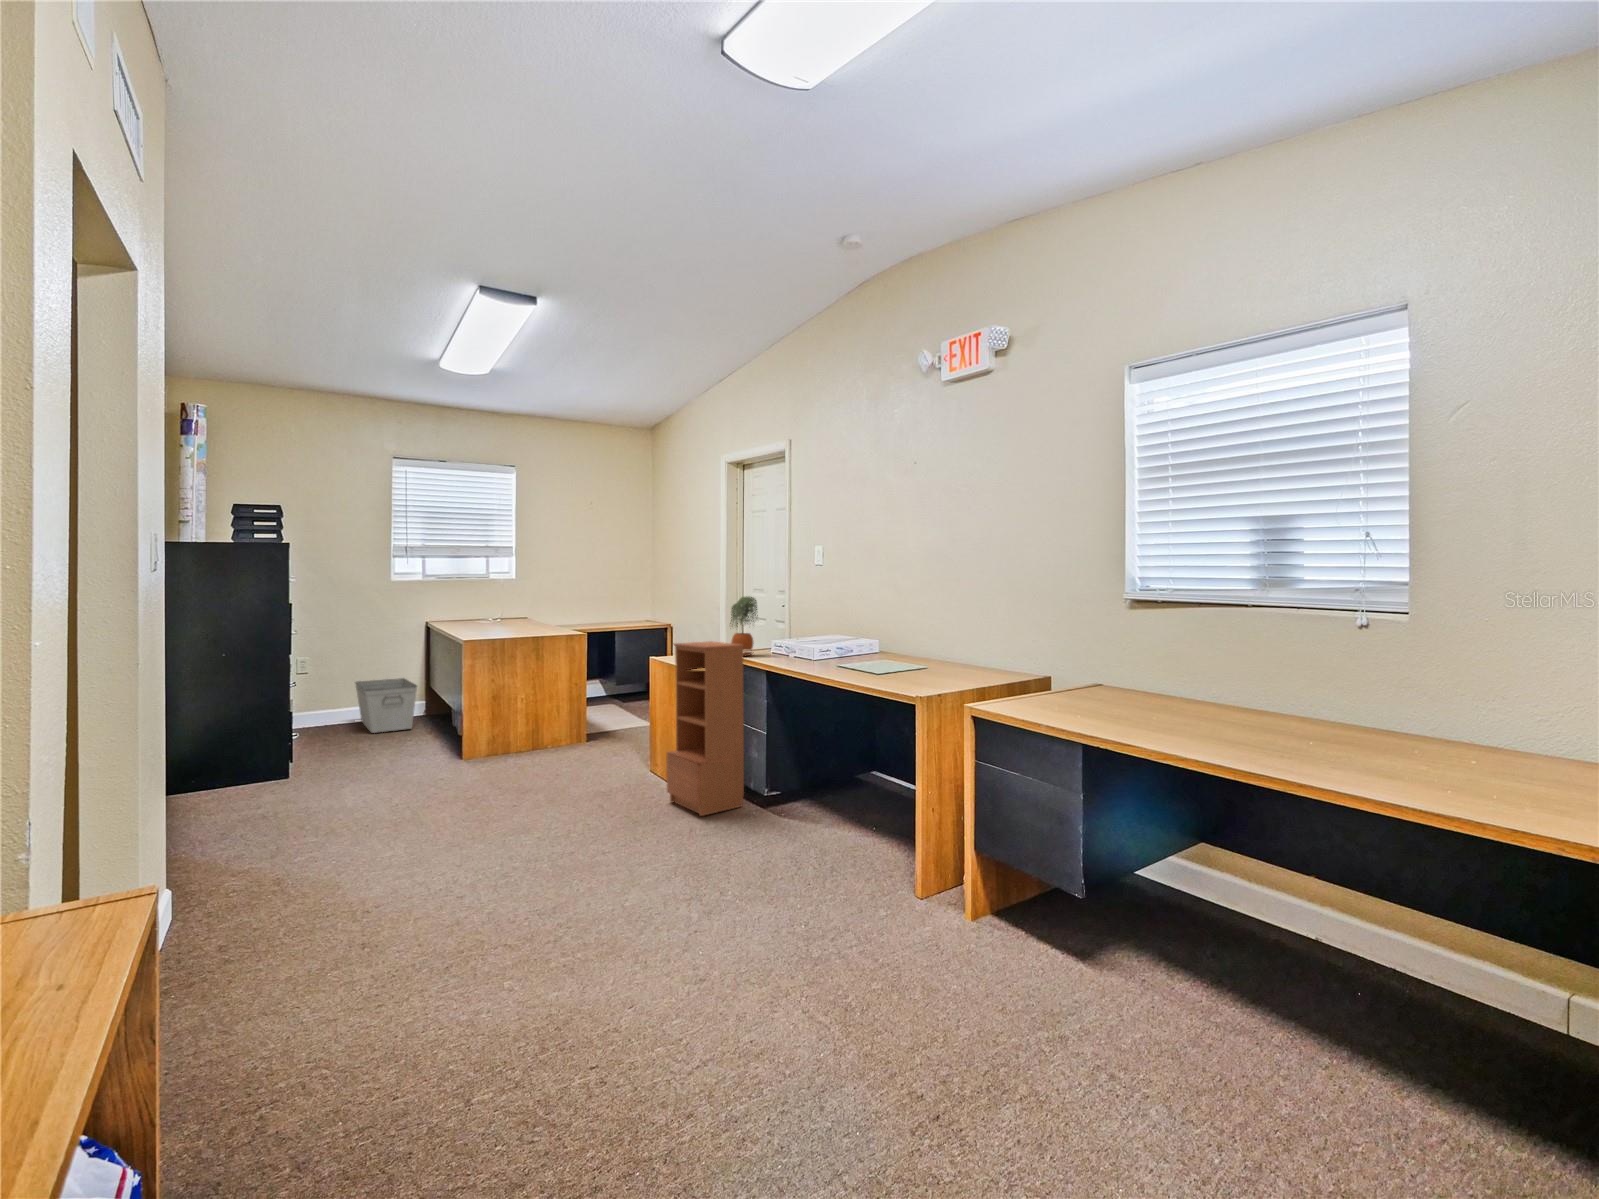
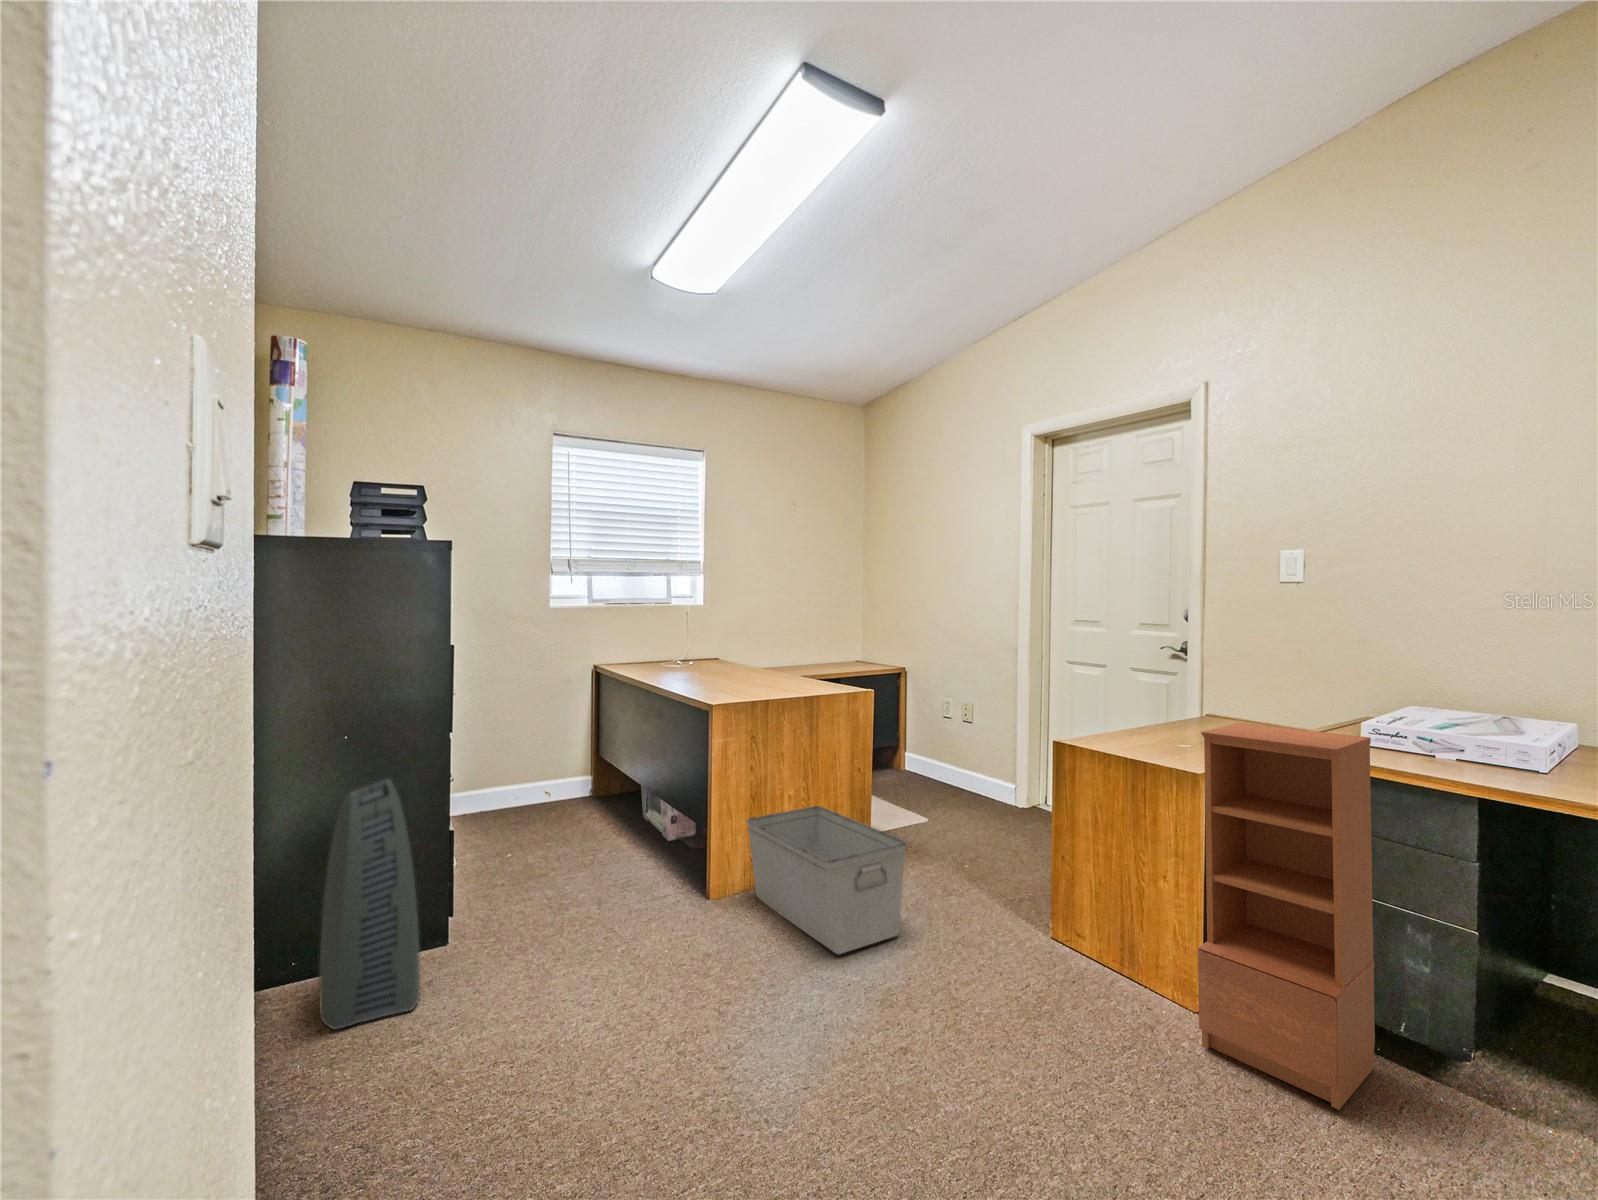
potted plant: present [730,596,758,656] -> none [1170,633,1233,738]
air purifier: none [209,673,268,799] -> present [319,779,420,1029]
storage bin: present [355,678,417,733] -> present [747,806,906,954]

